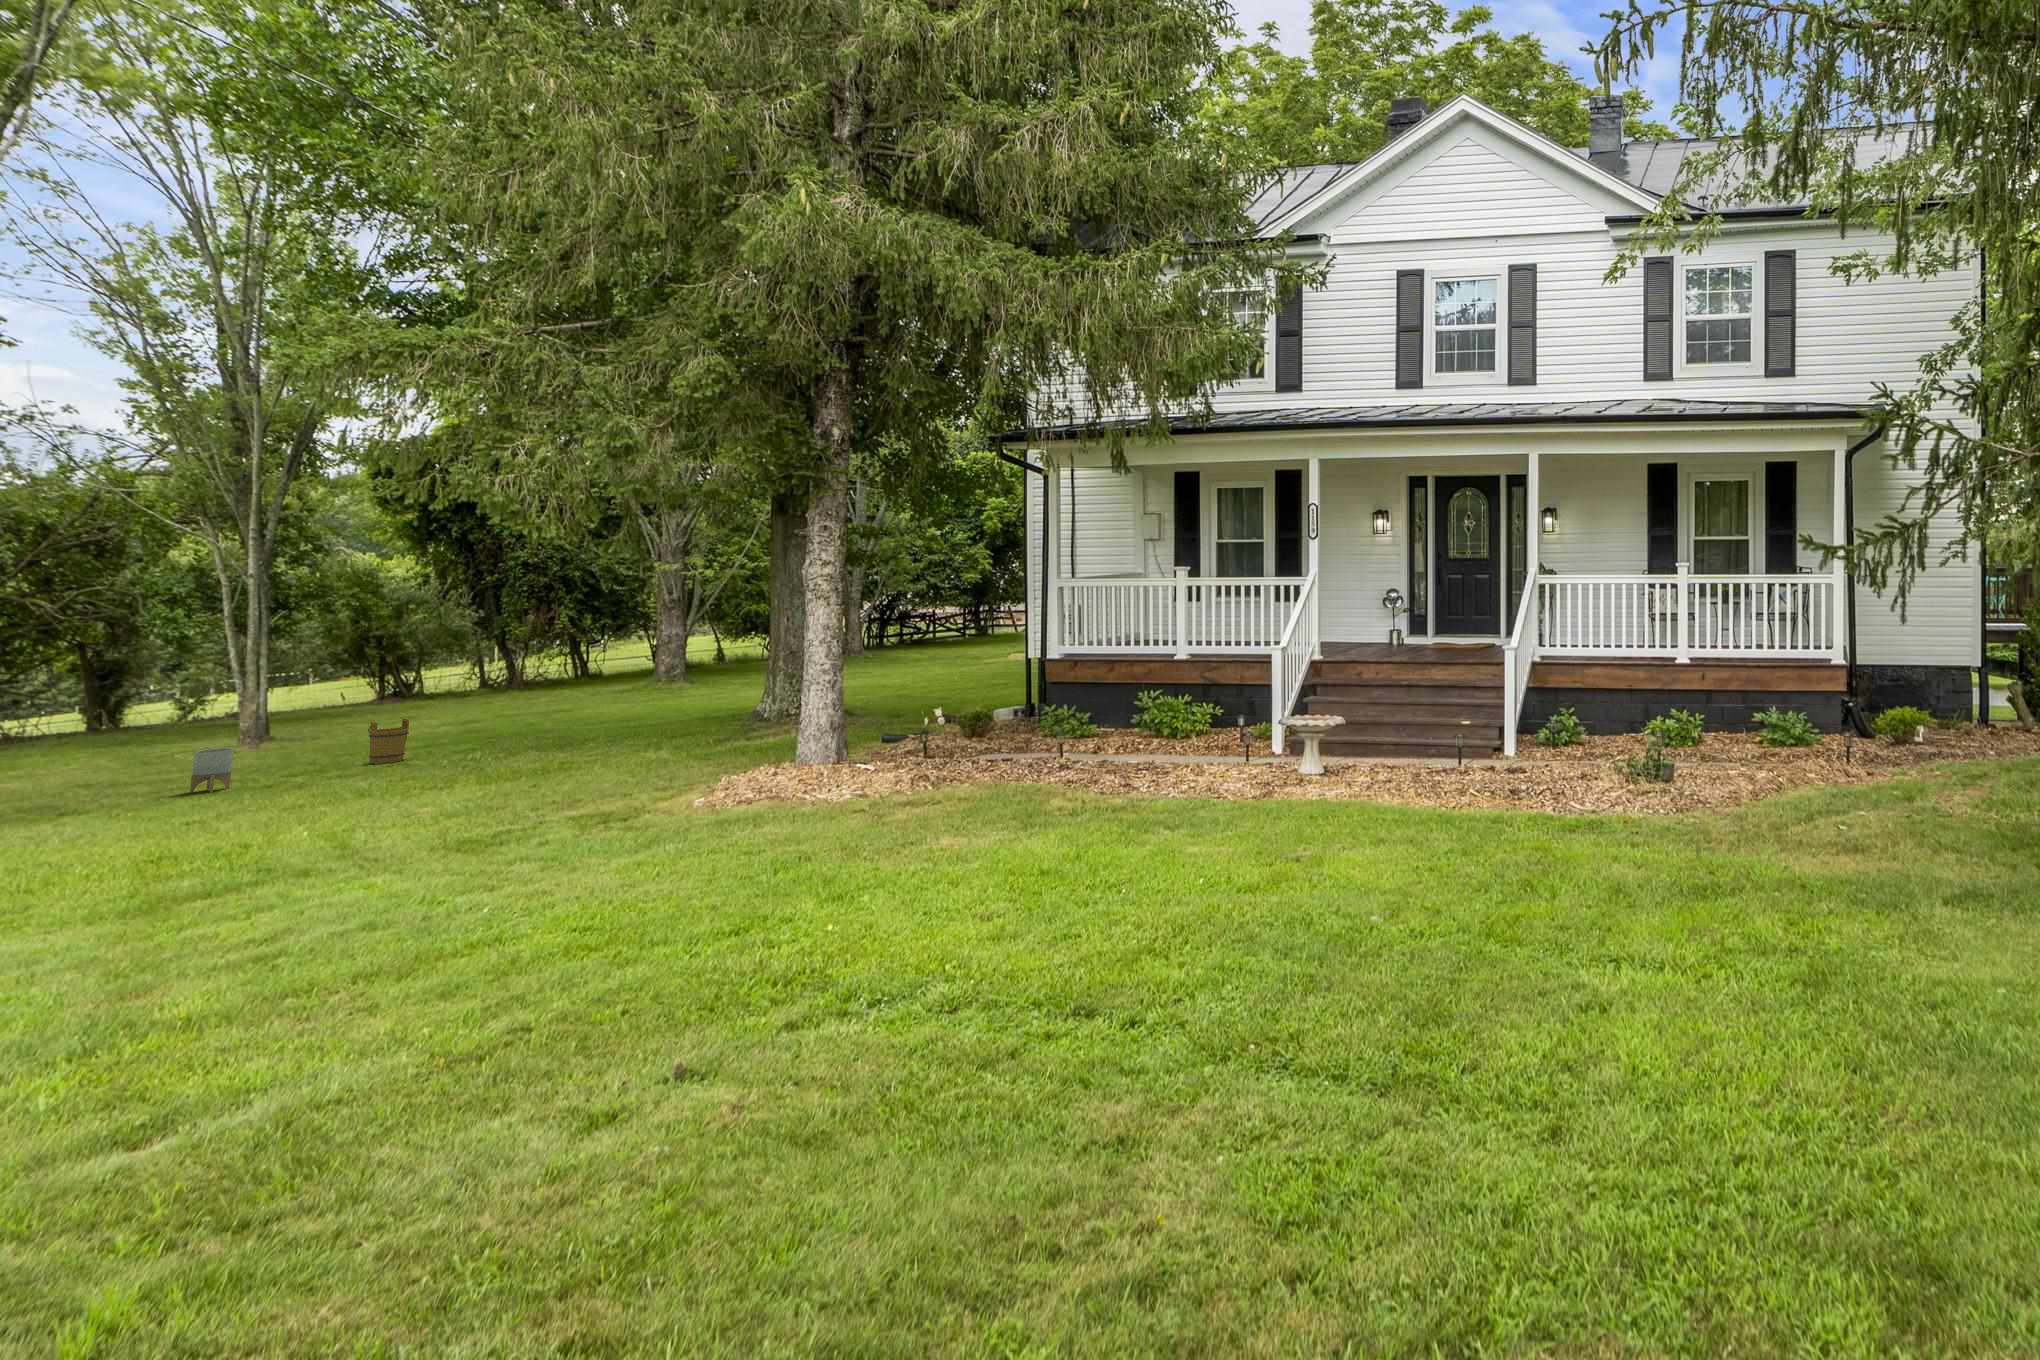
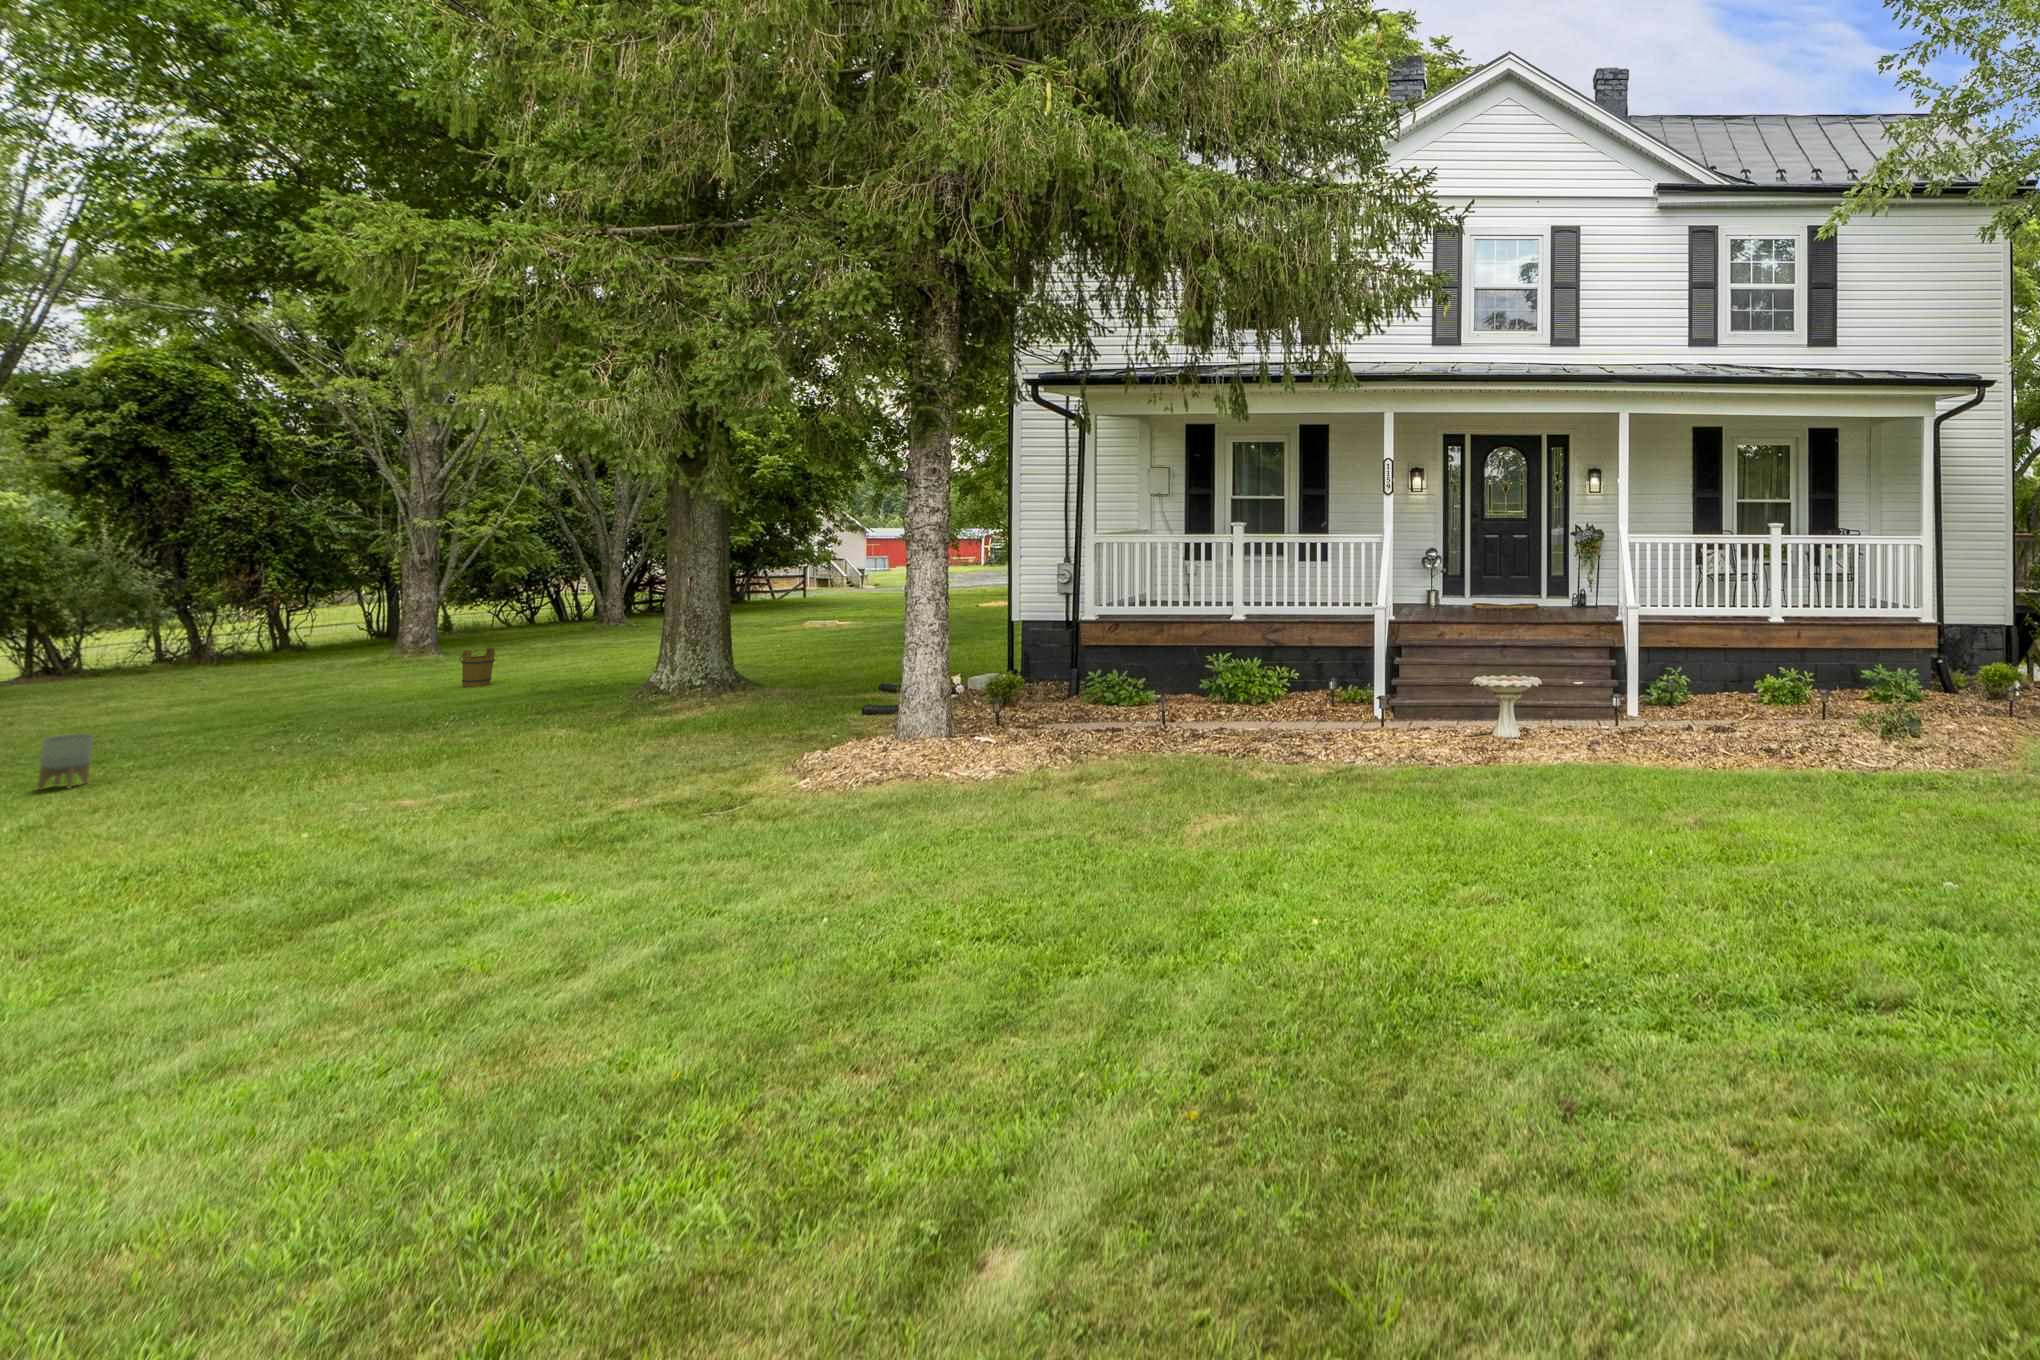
bucket: present [368,718,409,764] -> present [459,647,495,687]

